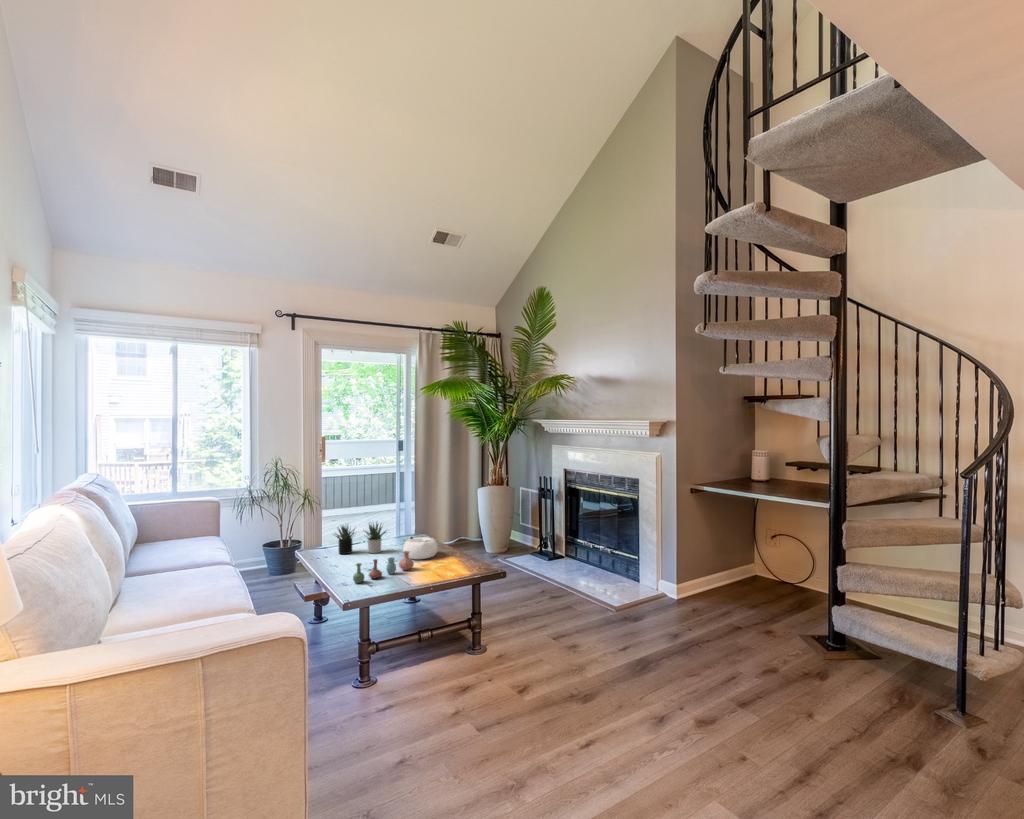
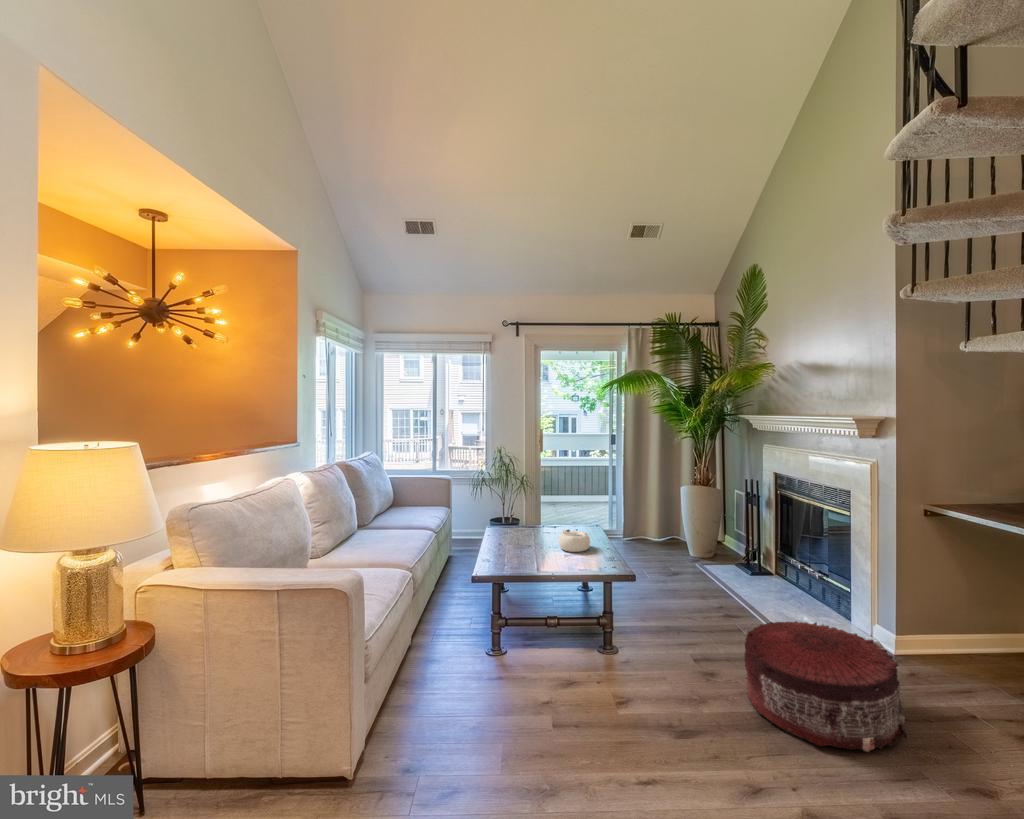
succulent plant: present [336,523,386,554] -> none [507,509,553,540]
vase: present [353,551,414,583] -> none [499,542,557,564]
pouf: none [604,581,724,675] -> present [745,621,906,752]

